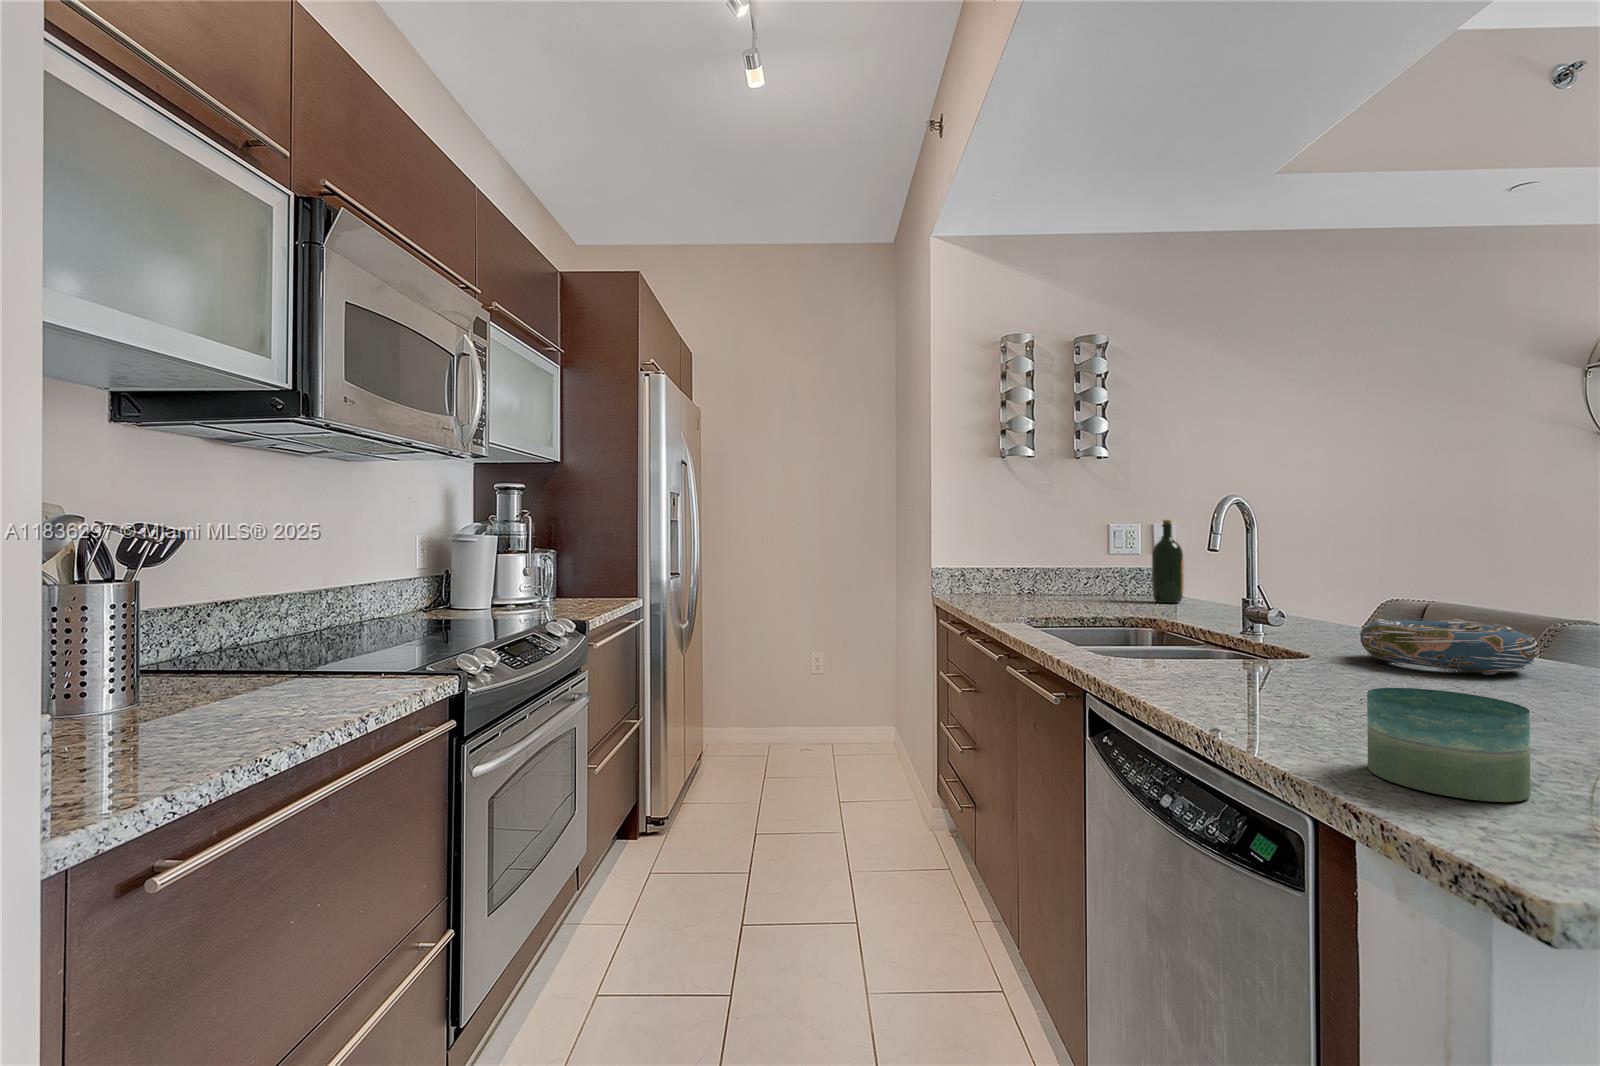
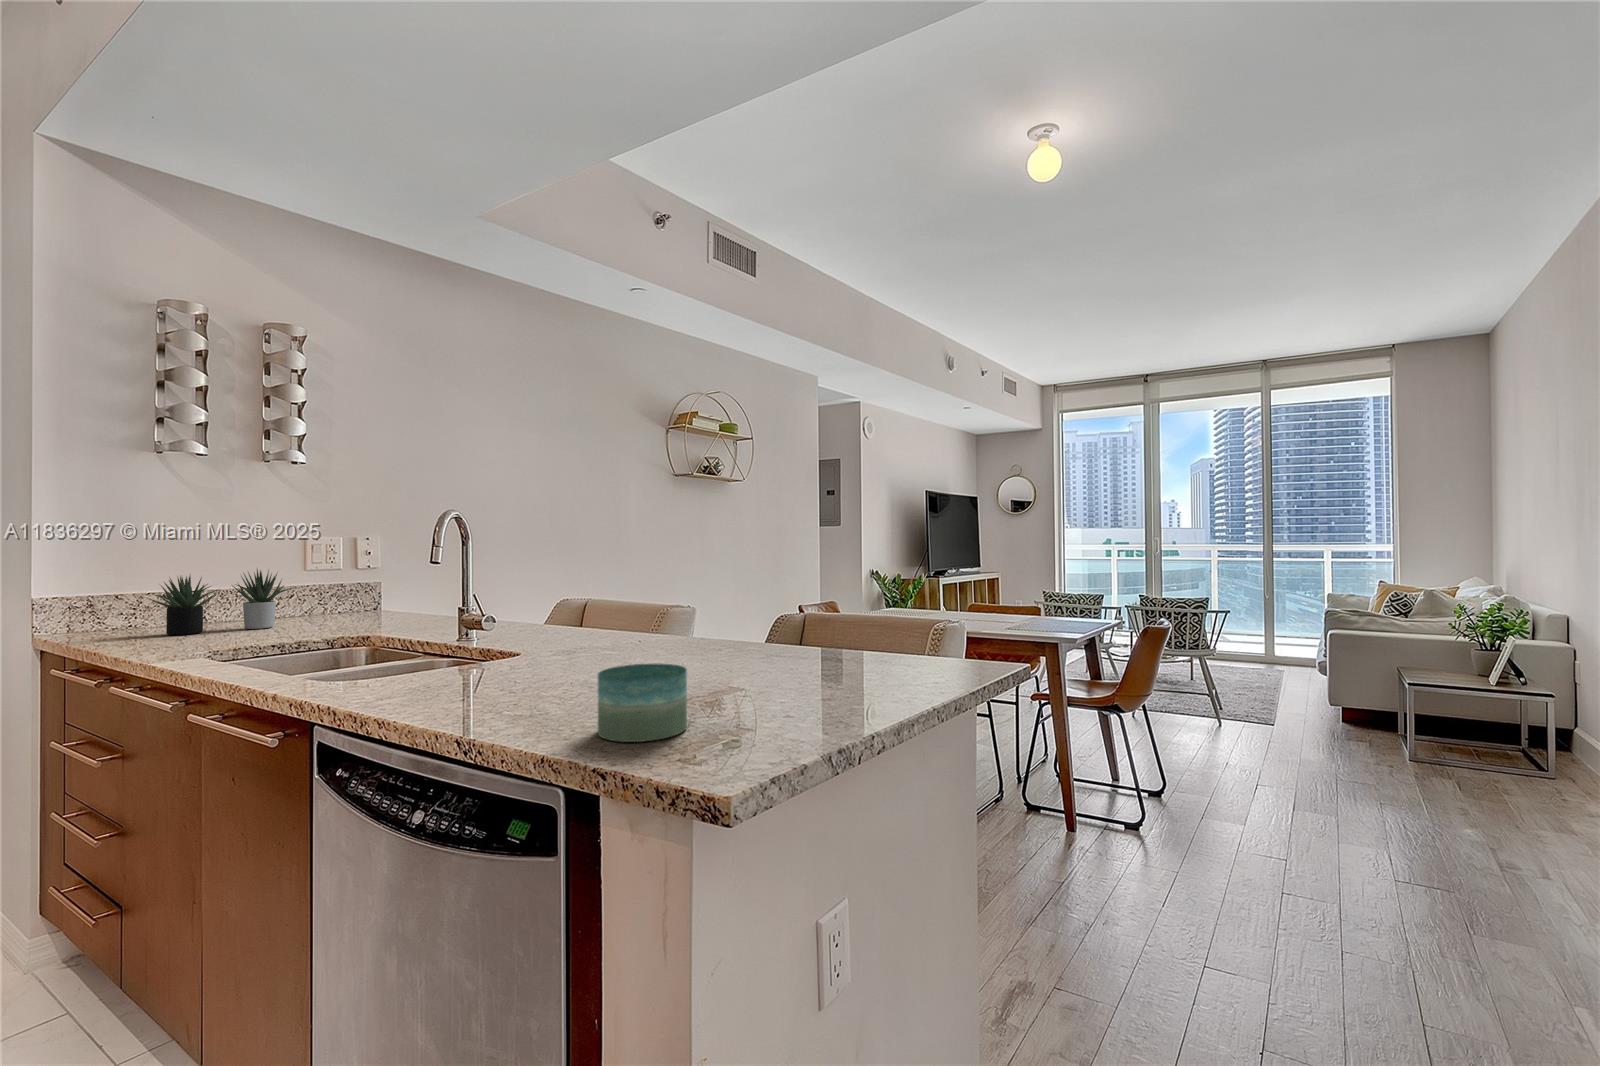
wine bottle: present [1152,520,1184,603] -> none [360,534,393,619]
succulent plant: none [999,549,1098,602] -> present [147,570,291,635]
decorative bowl: present [1360,619,1539,675] -> none [554,610,656,649]

